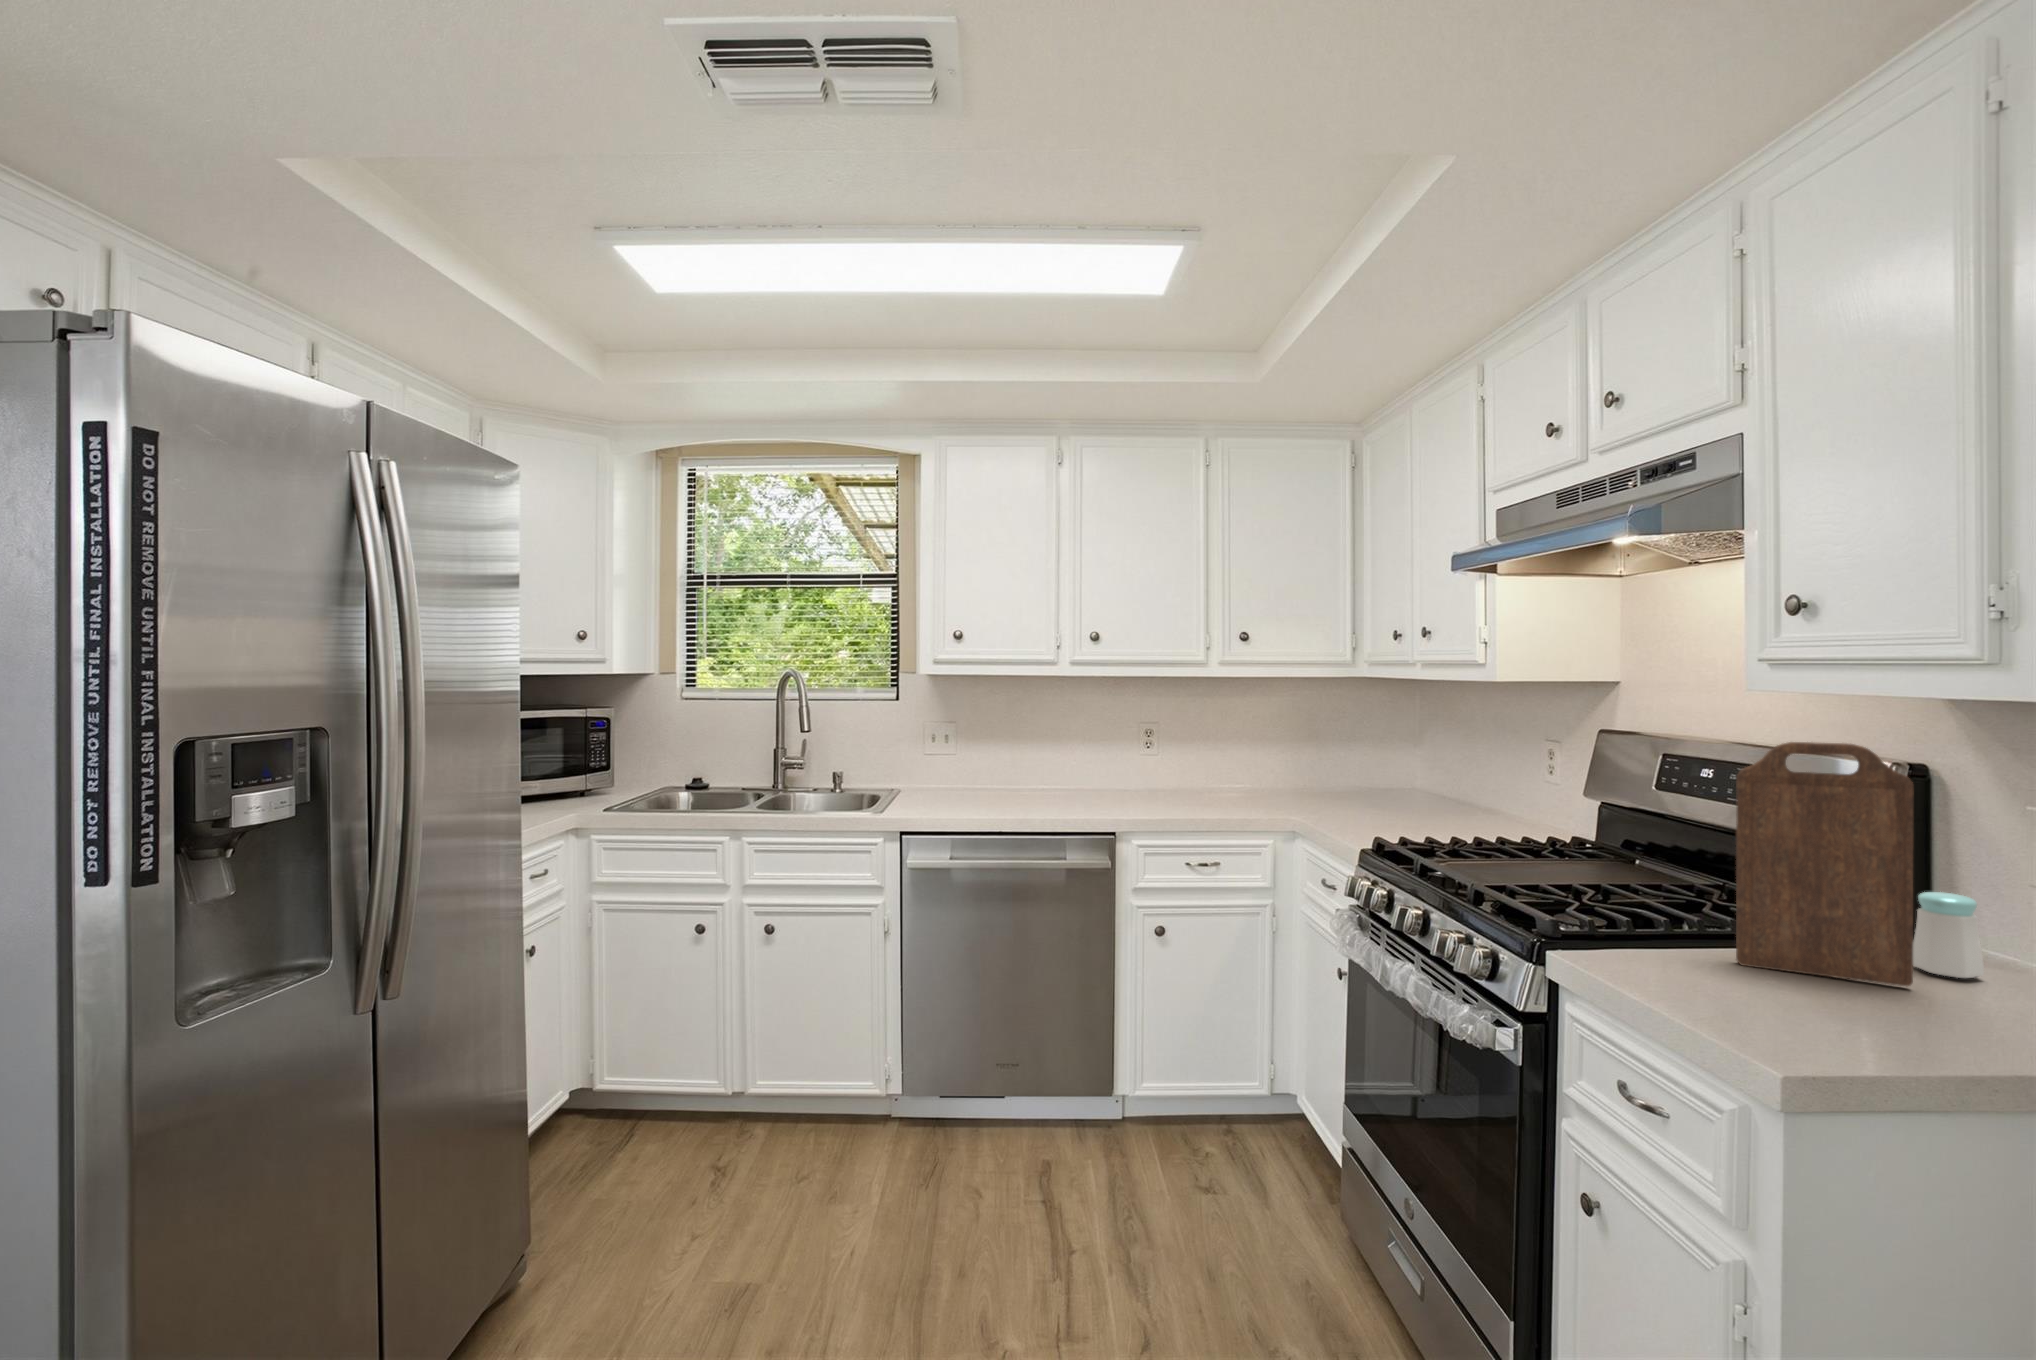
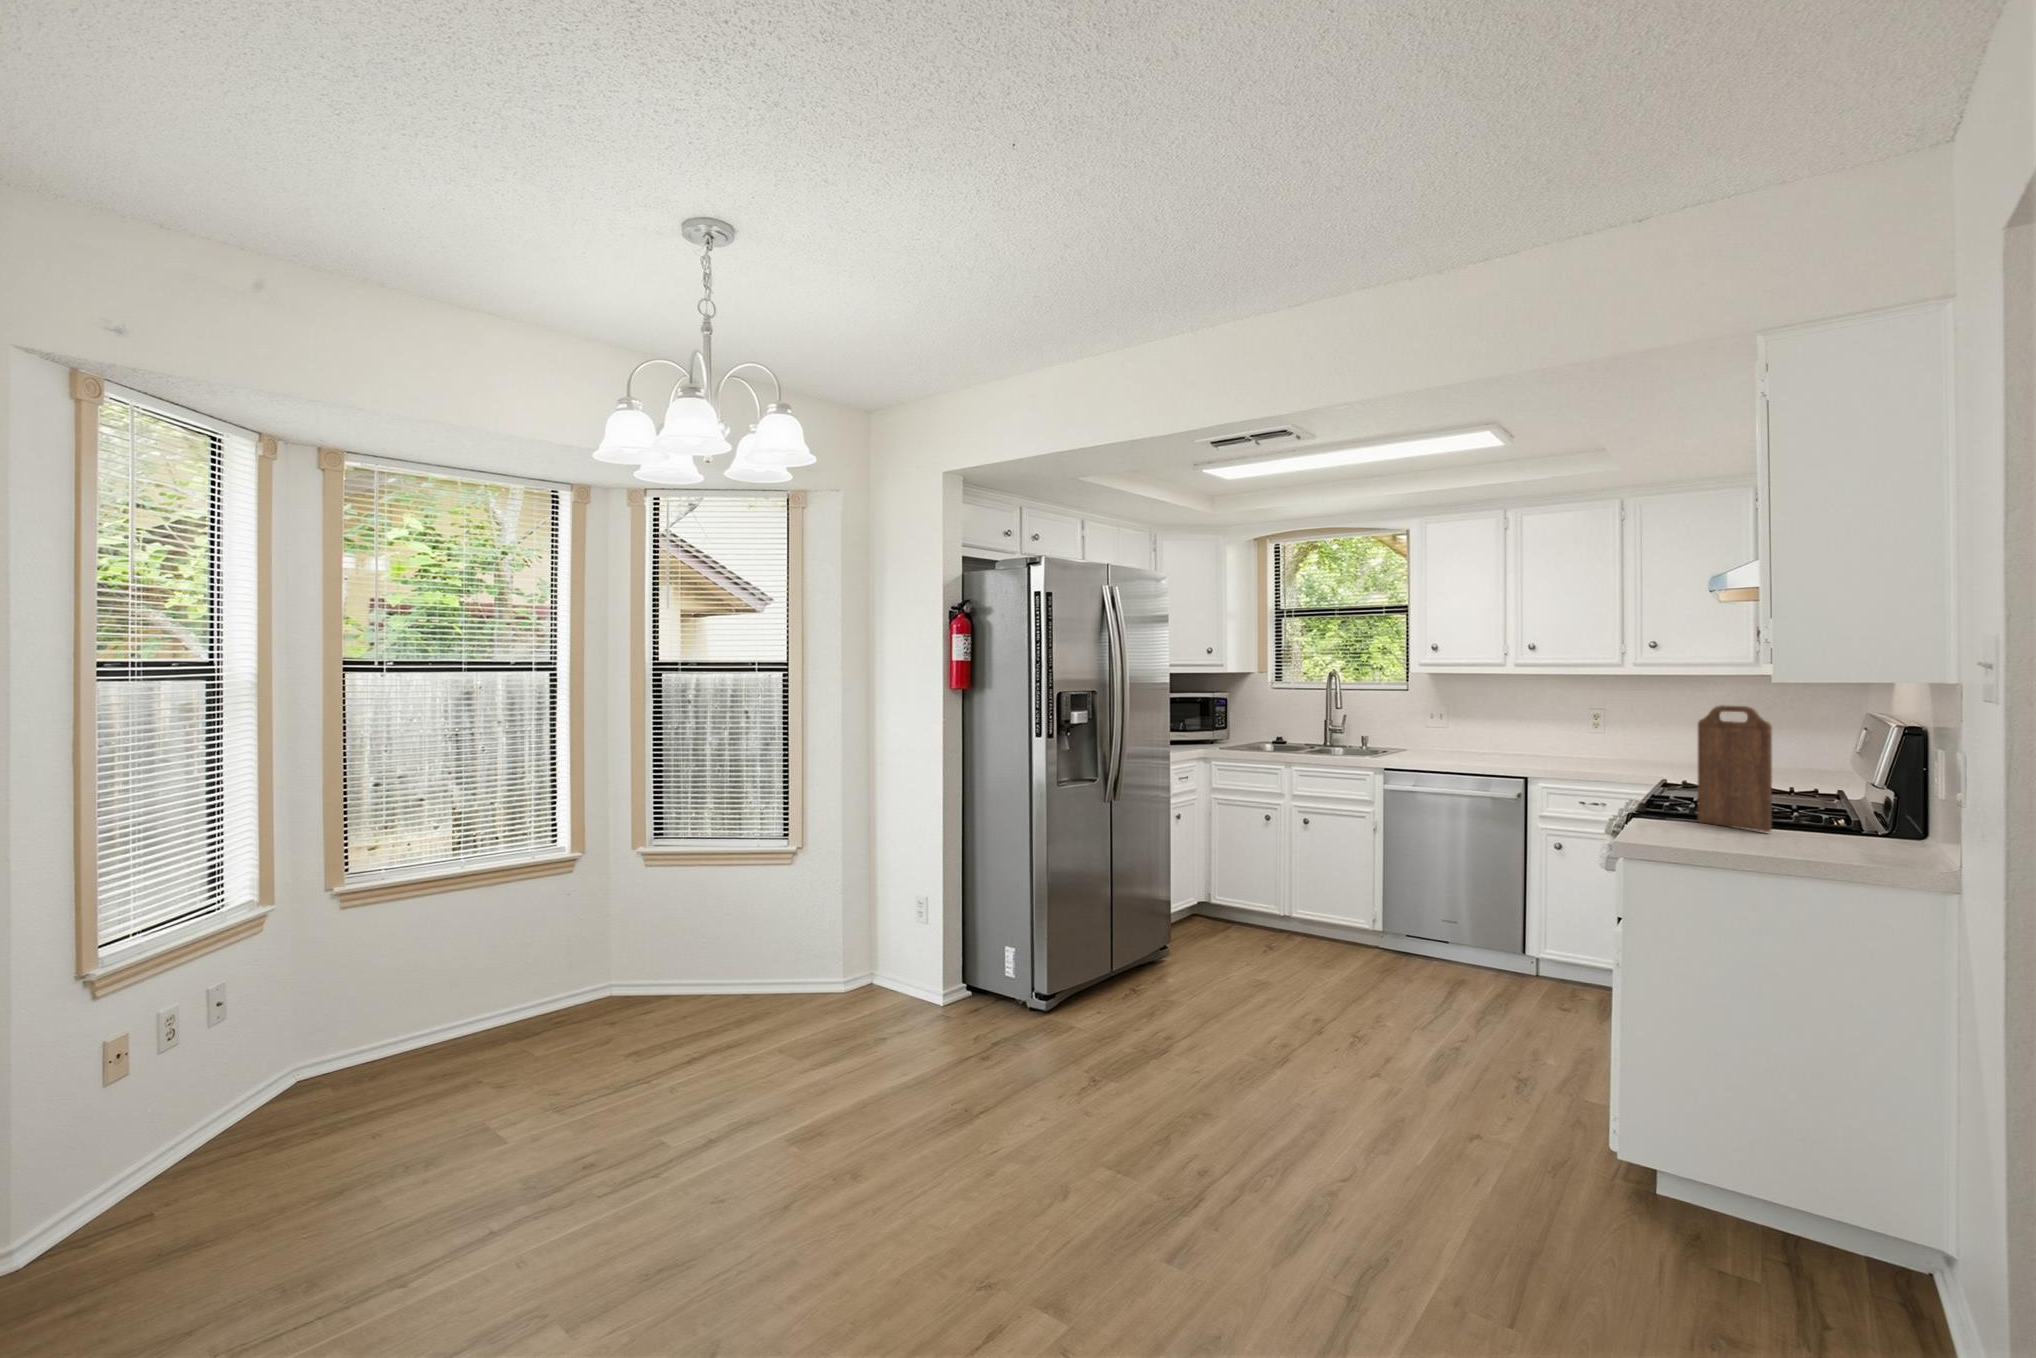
salt shaker: present [1913,892,1984,978] -> none [1809,790,1844,835]

